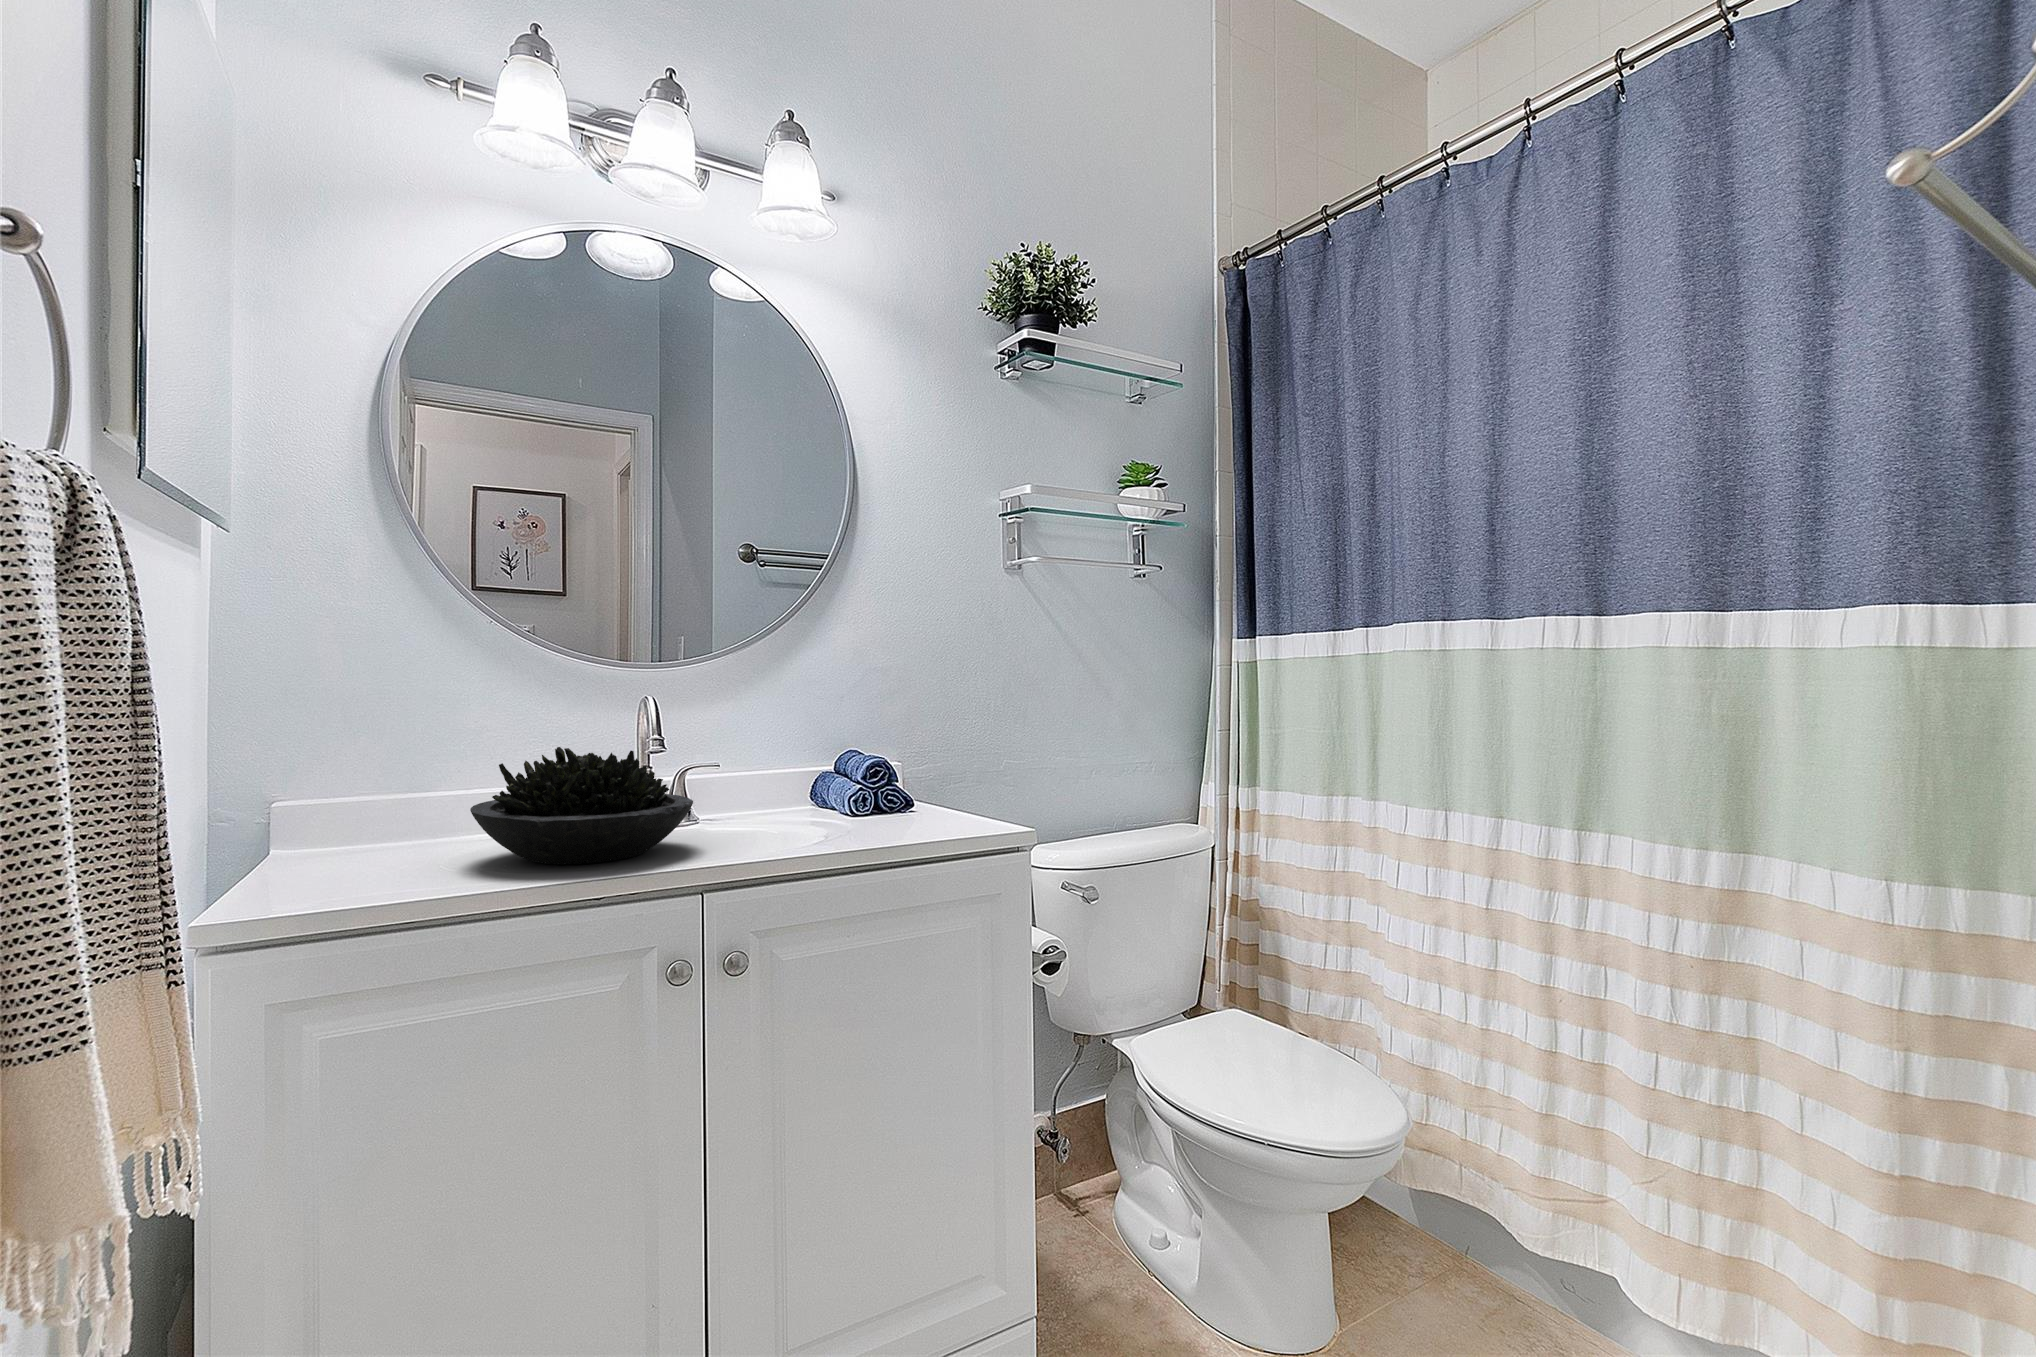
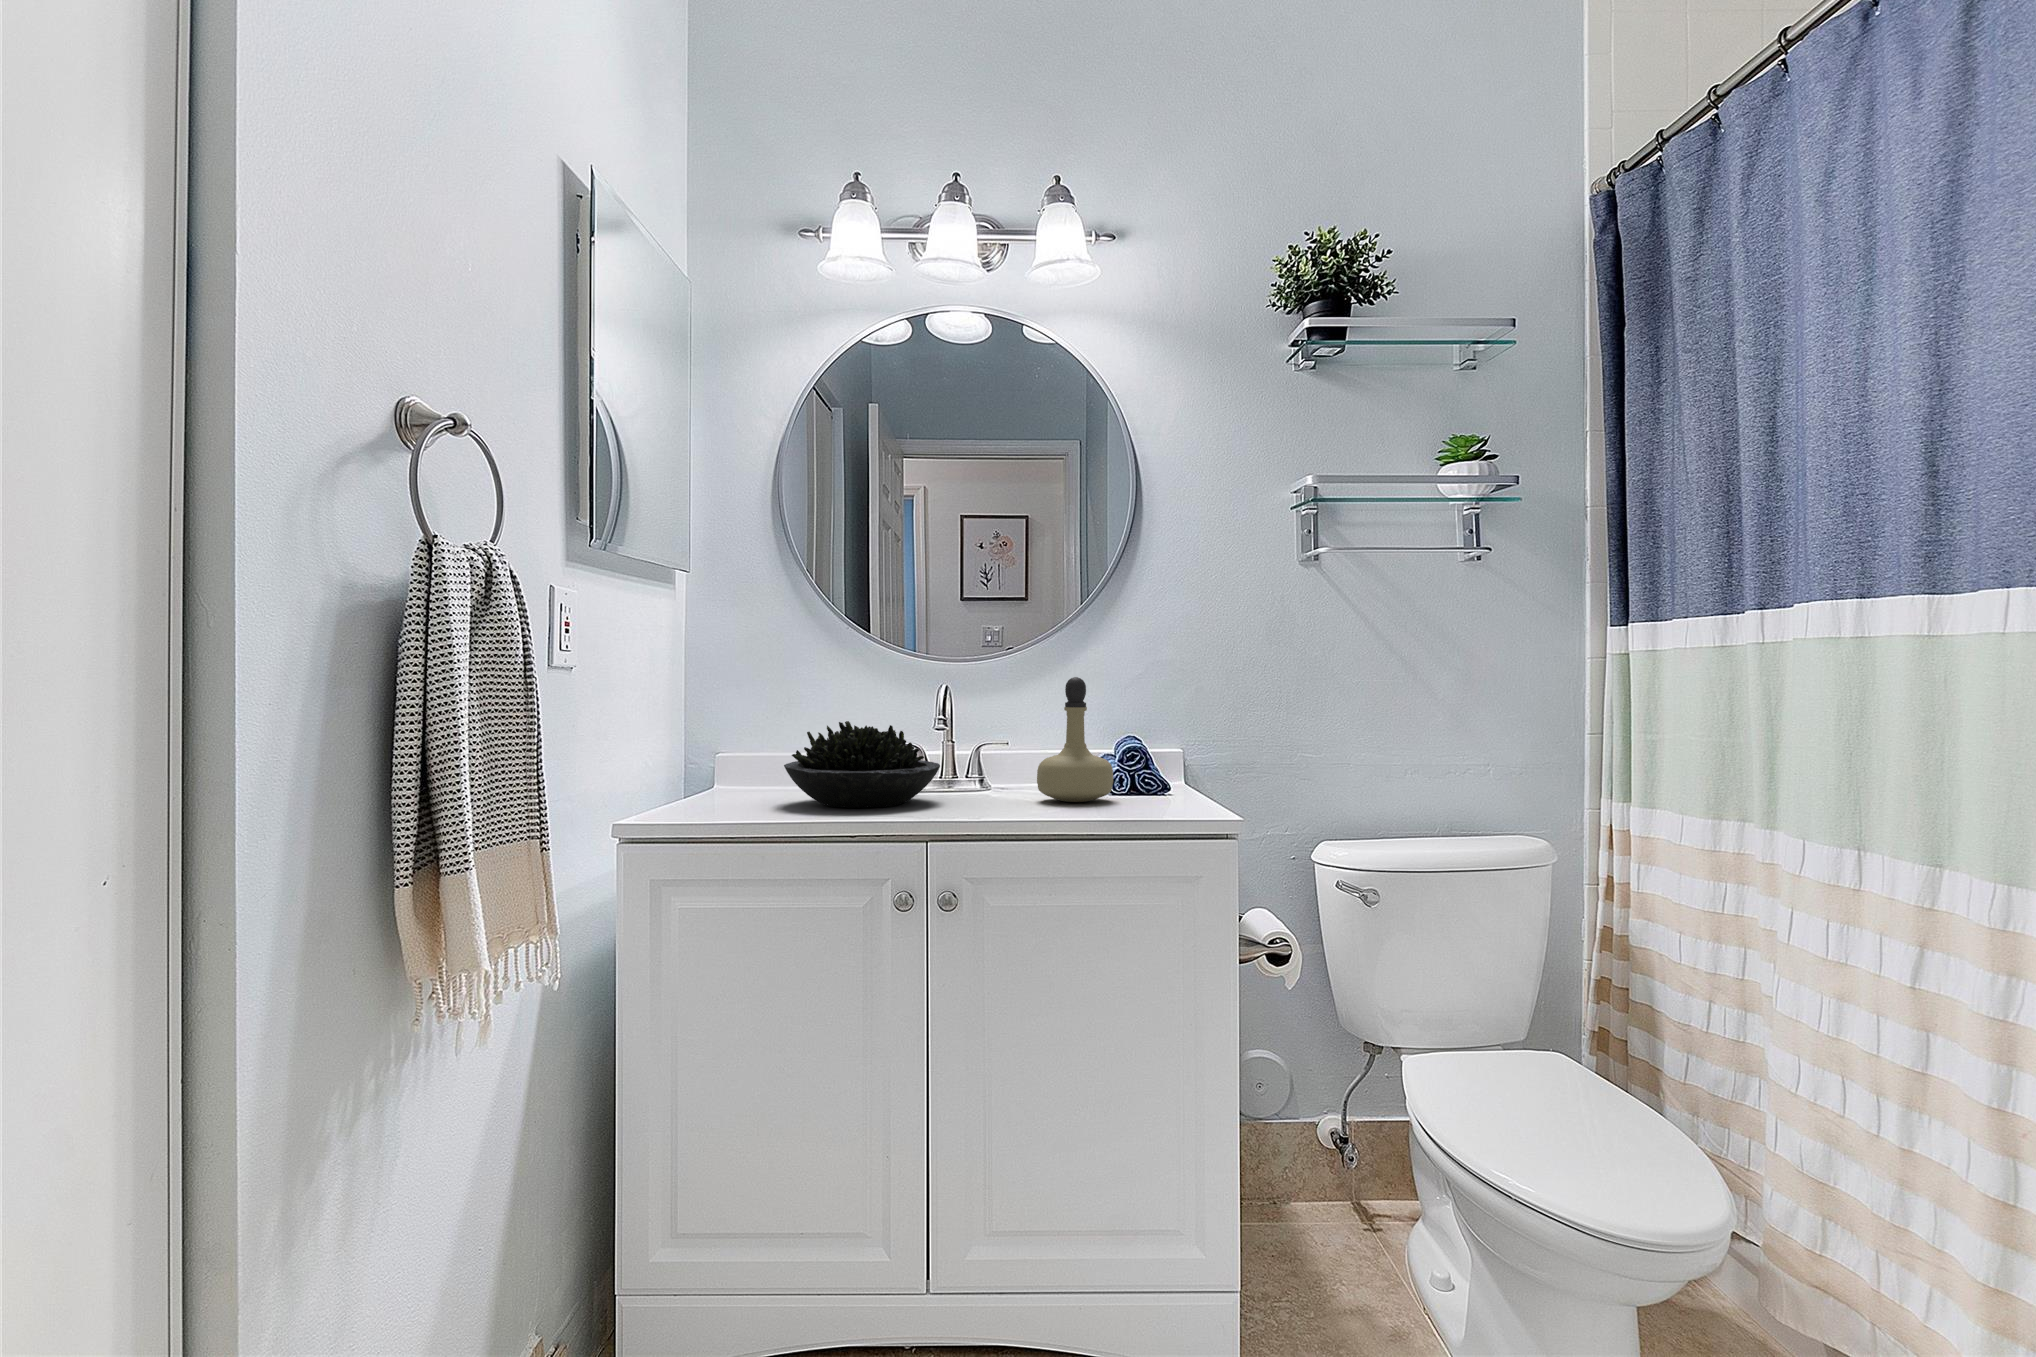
perfume bottle: none [800,686,888,830] -> present [1037,677,1113,802]

